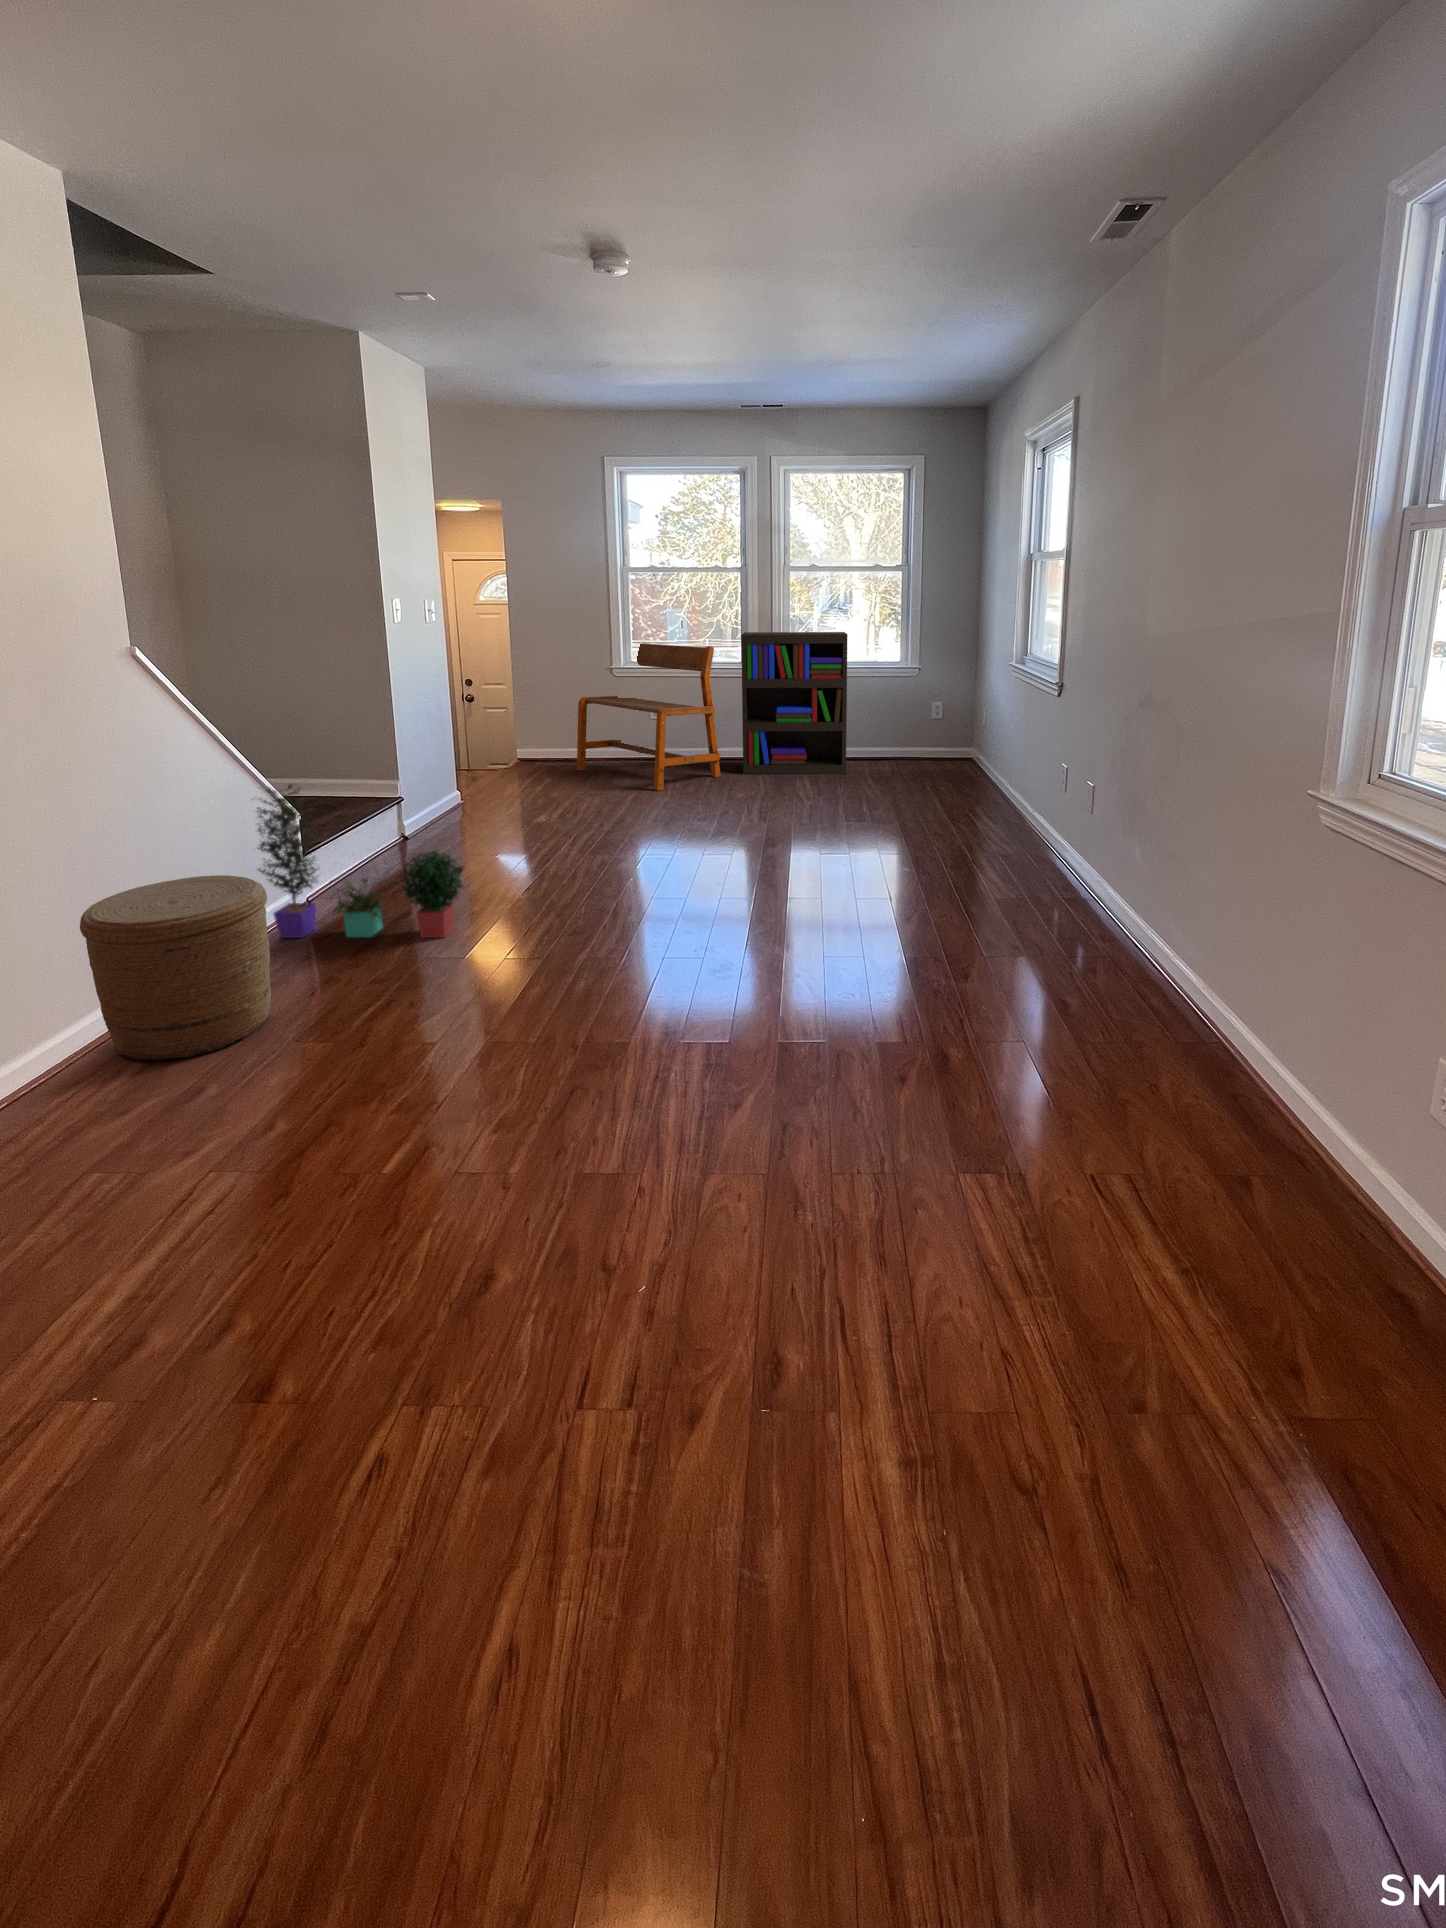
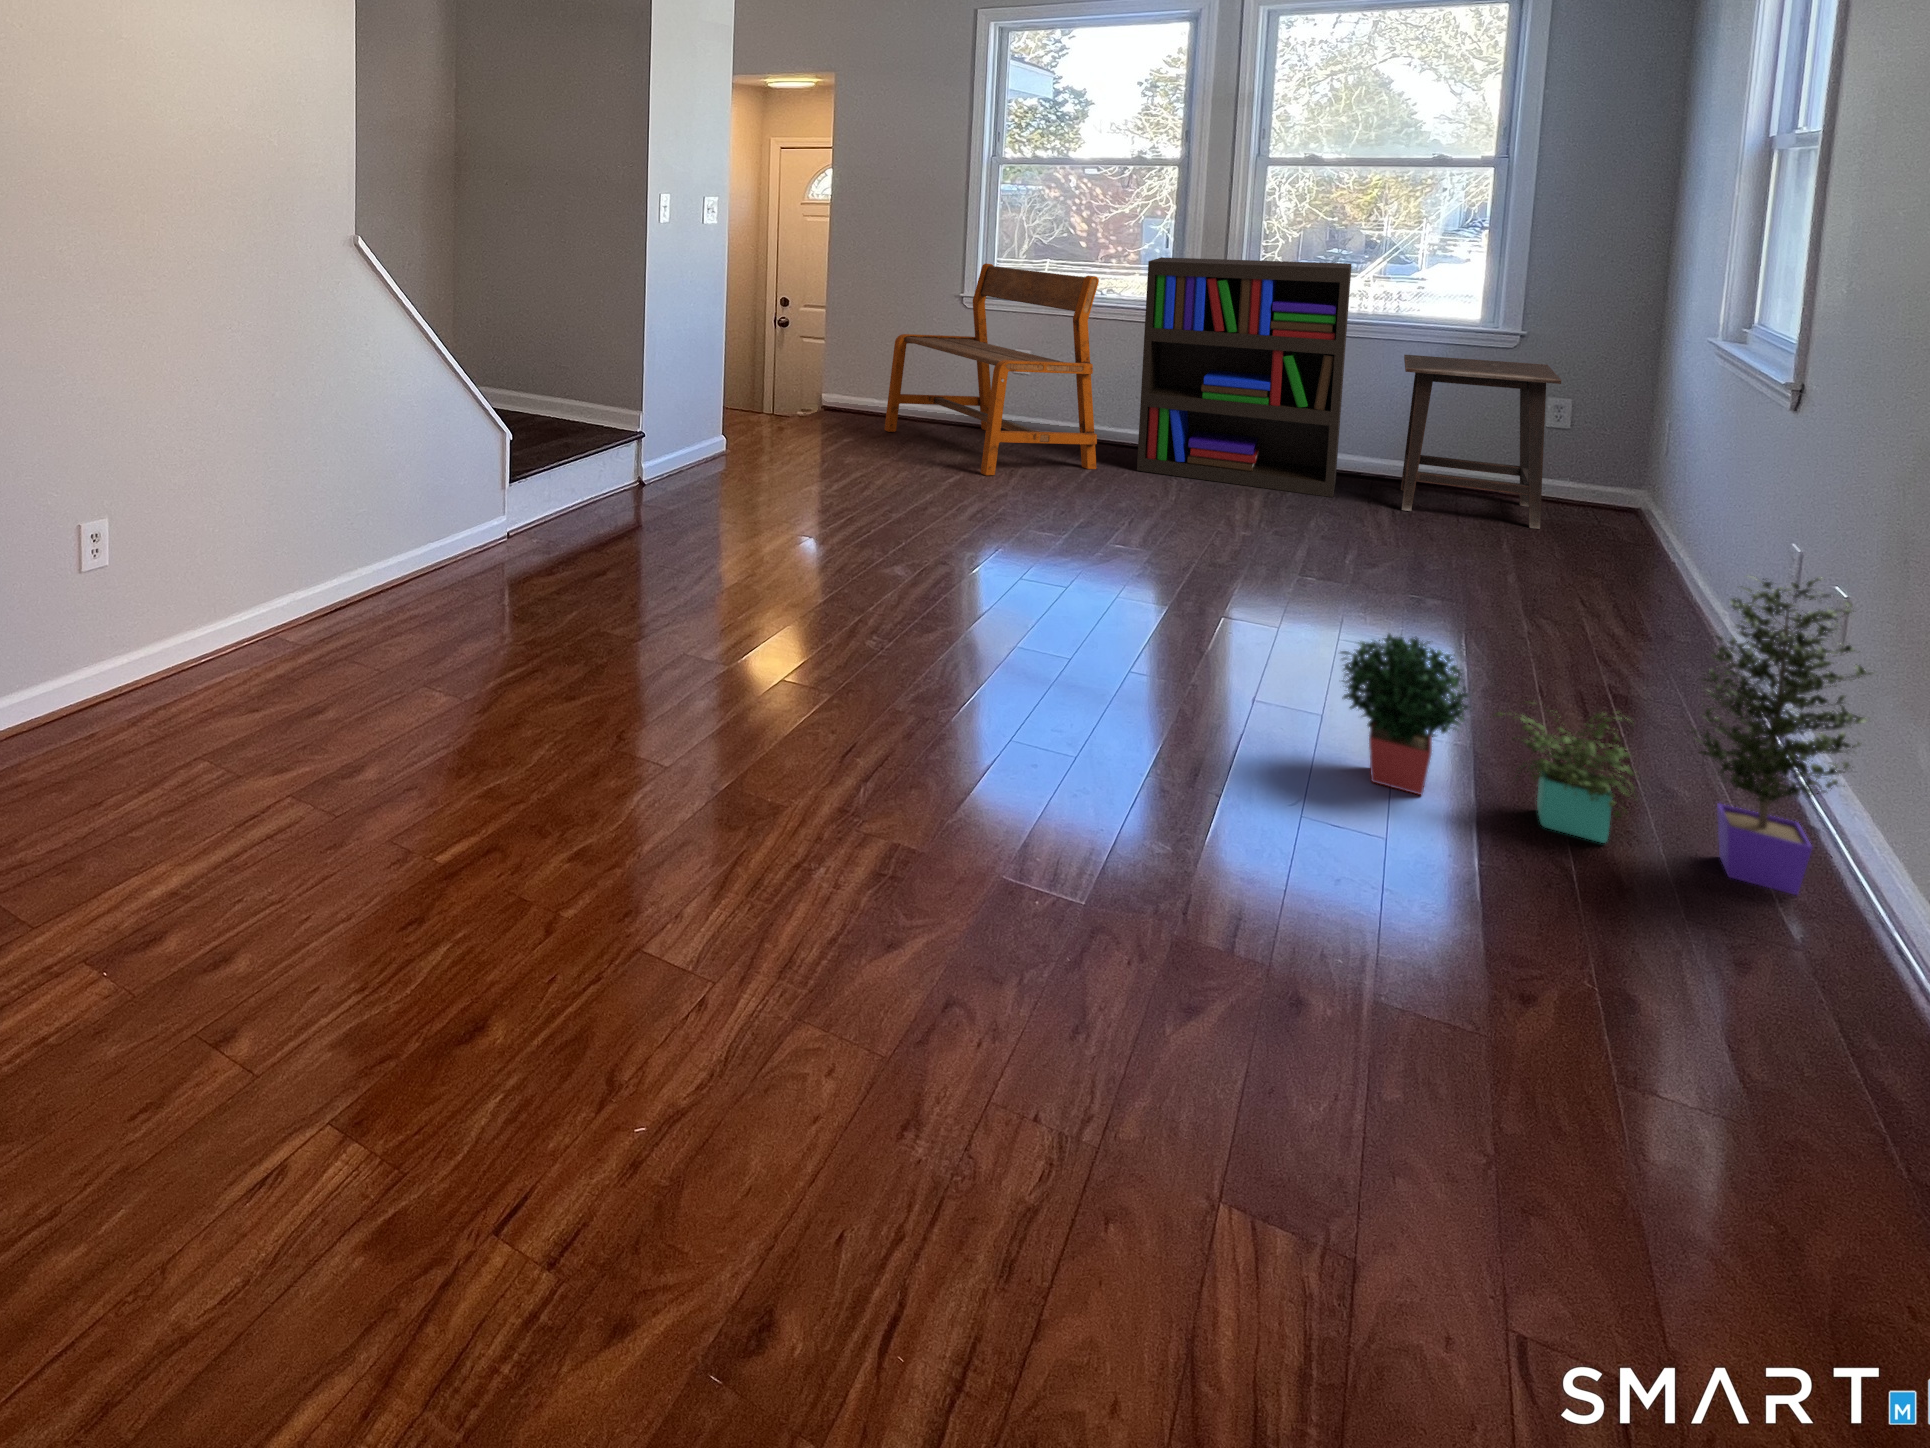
side table: none [871,685,944,775] -> present [1401,355,1561,529]
potted plant: present [257,784,463,938] -> present [1341,578,1871,895]
woven basket: present [80,875,271,1060] -> none [284,487,439,672]

